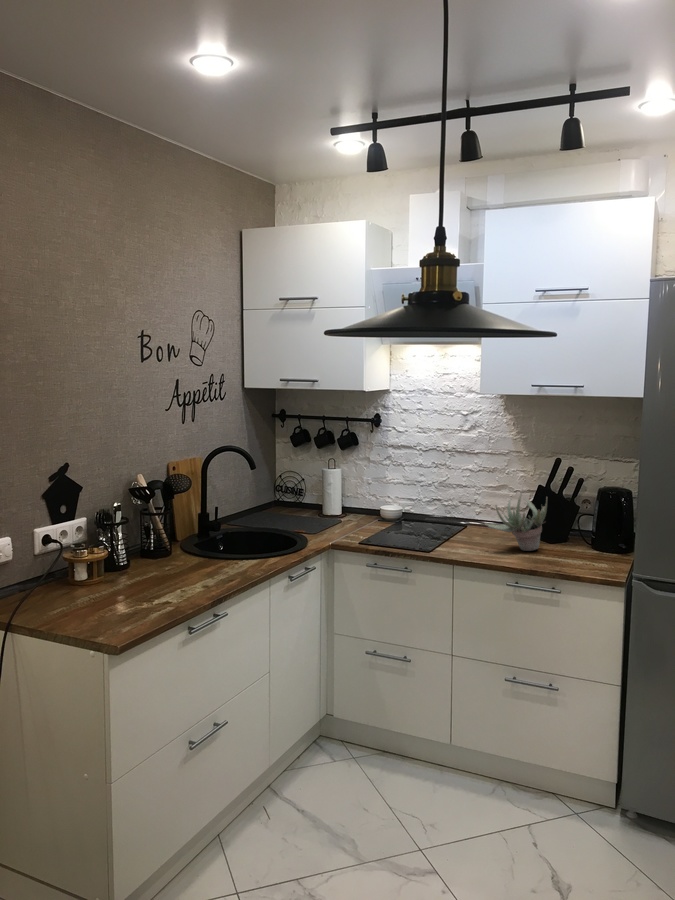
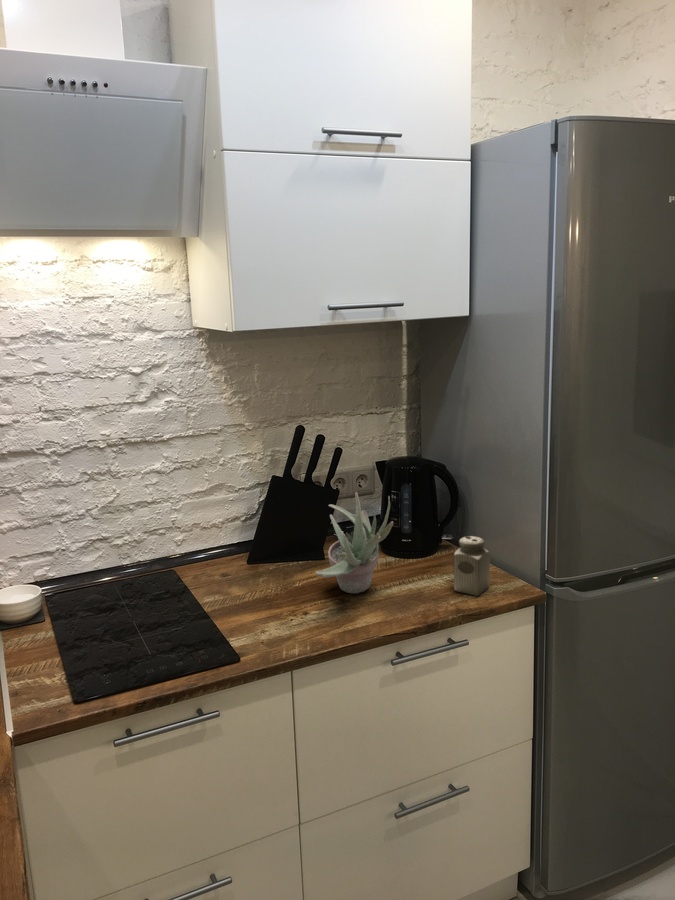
salt shaker: none [574,532,598,568] -> present [454,536,490,596]

